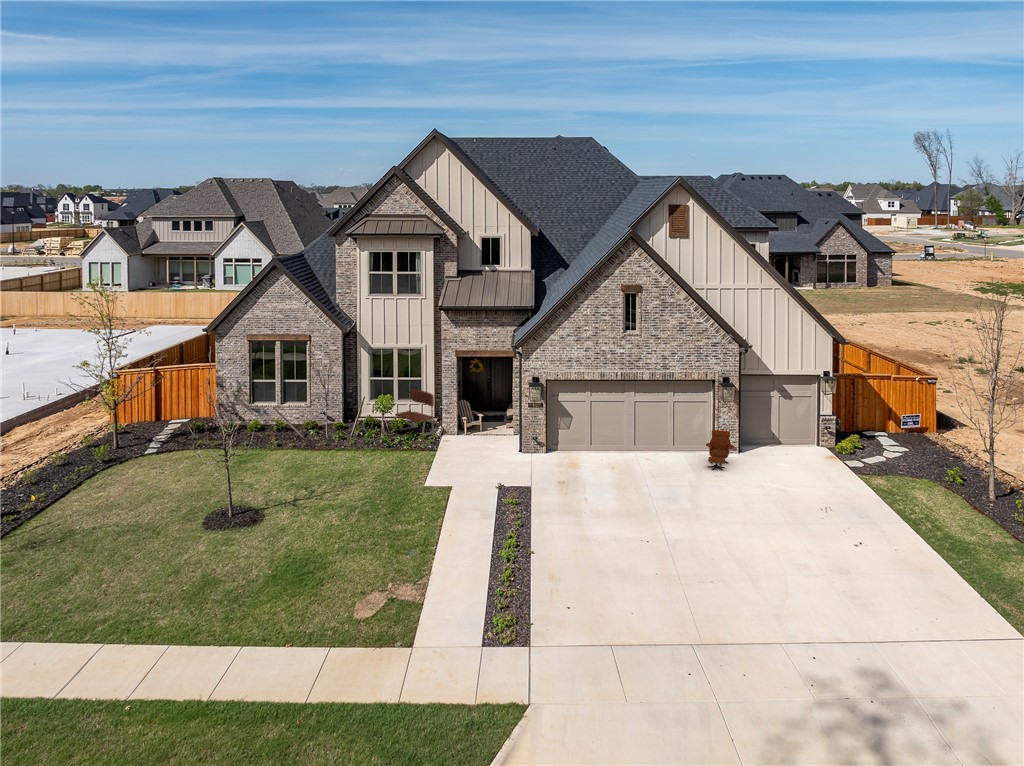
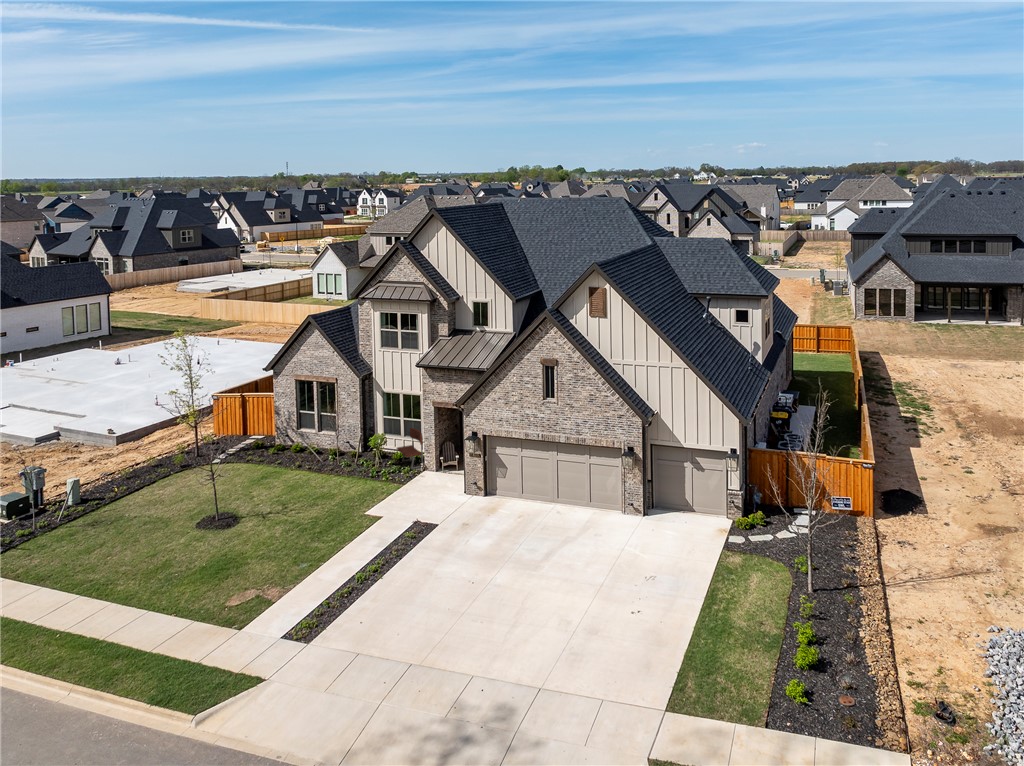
lounge chair: present [706,430,734,470] -> none [604,492,634,531]

